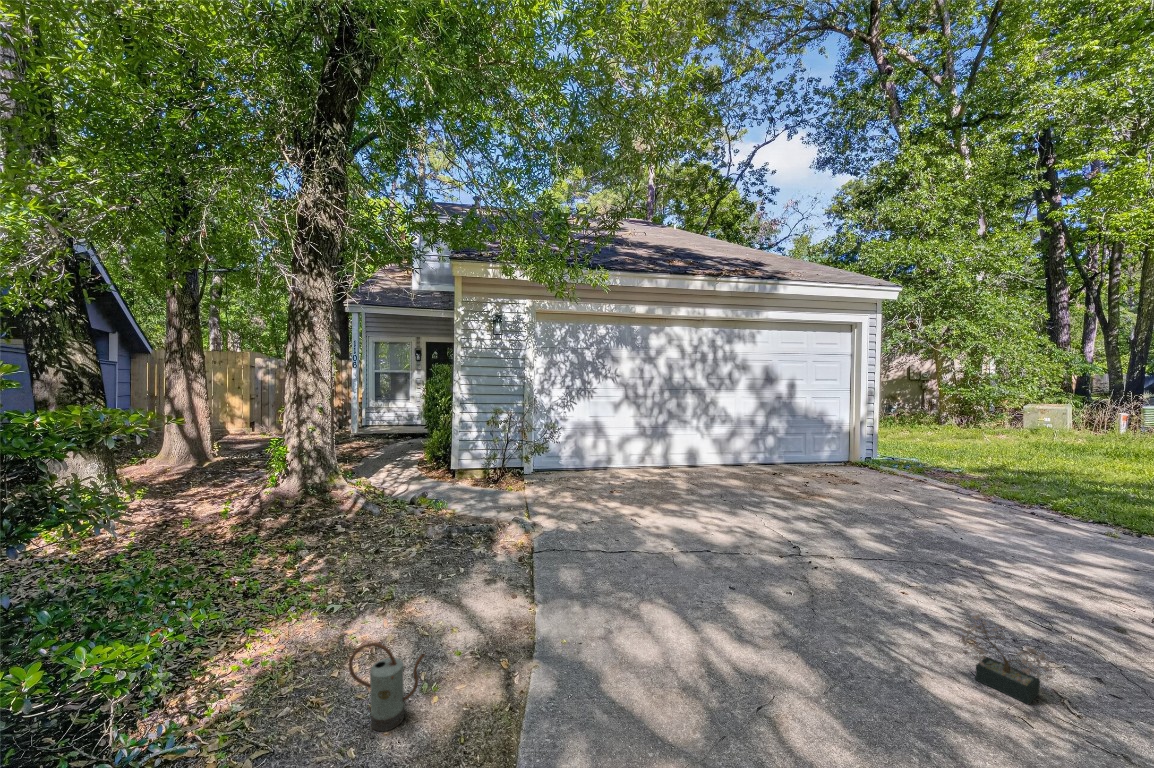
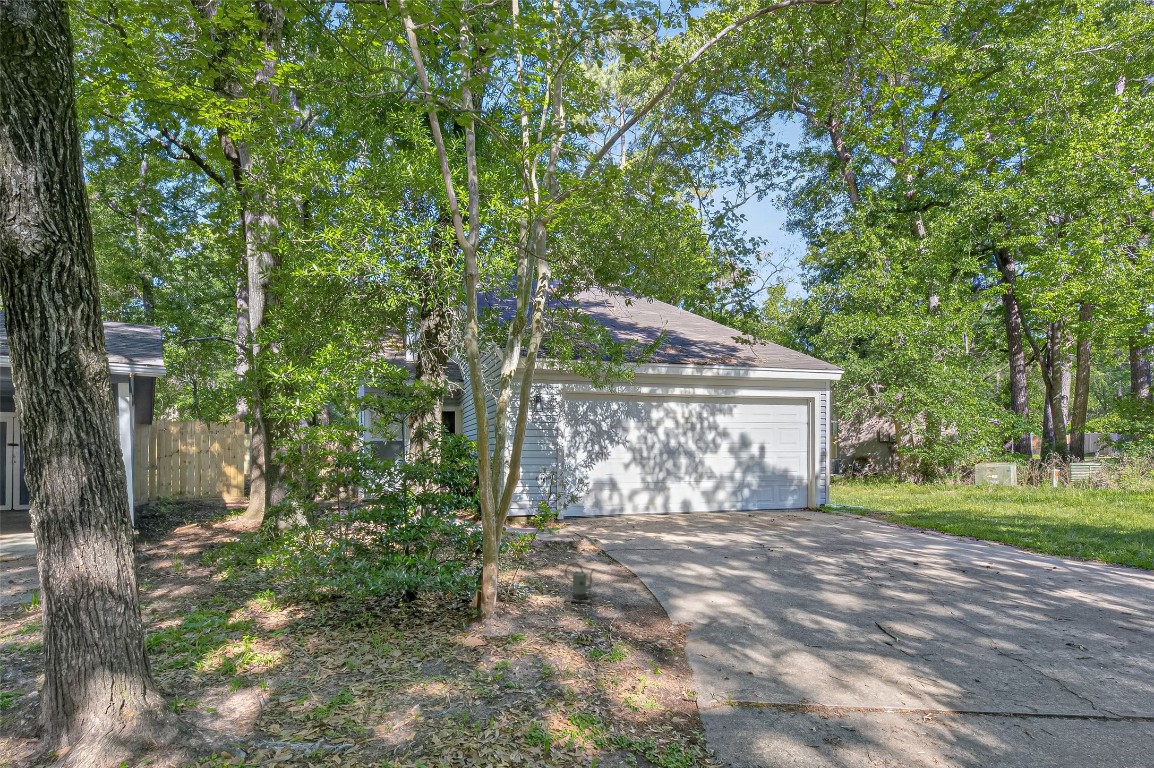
decorative plant: present [961,614,1053,704] -> none [823,554,857,587]

